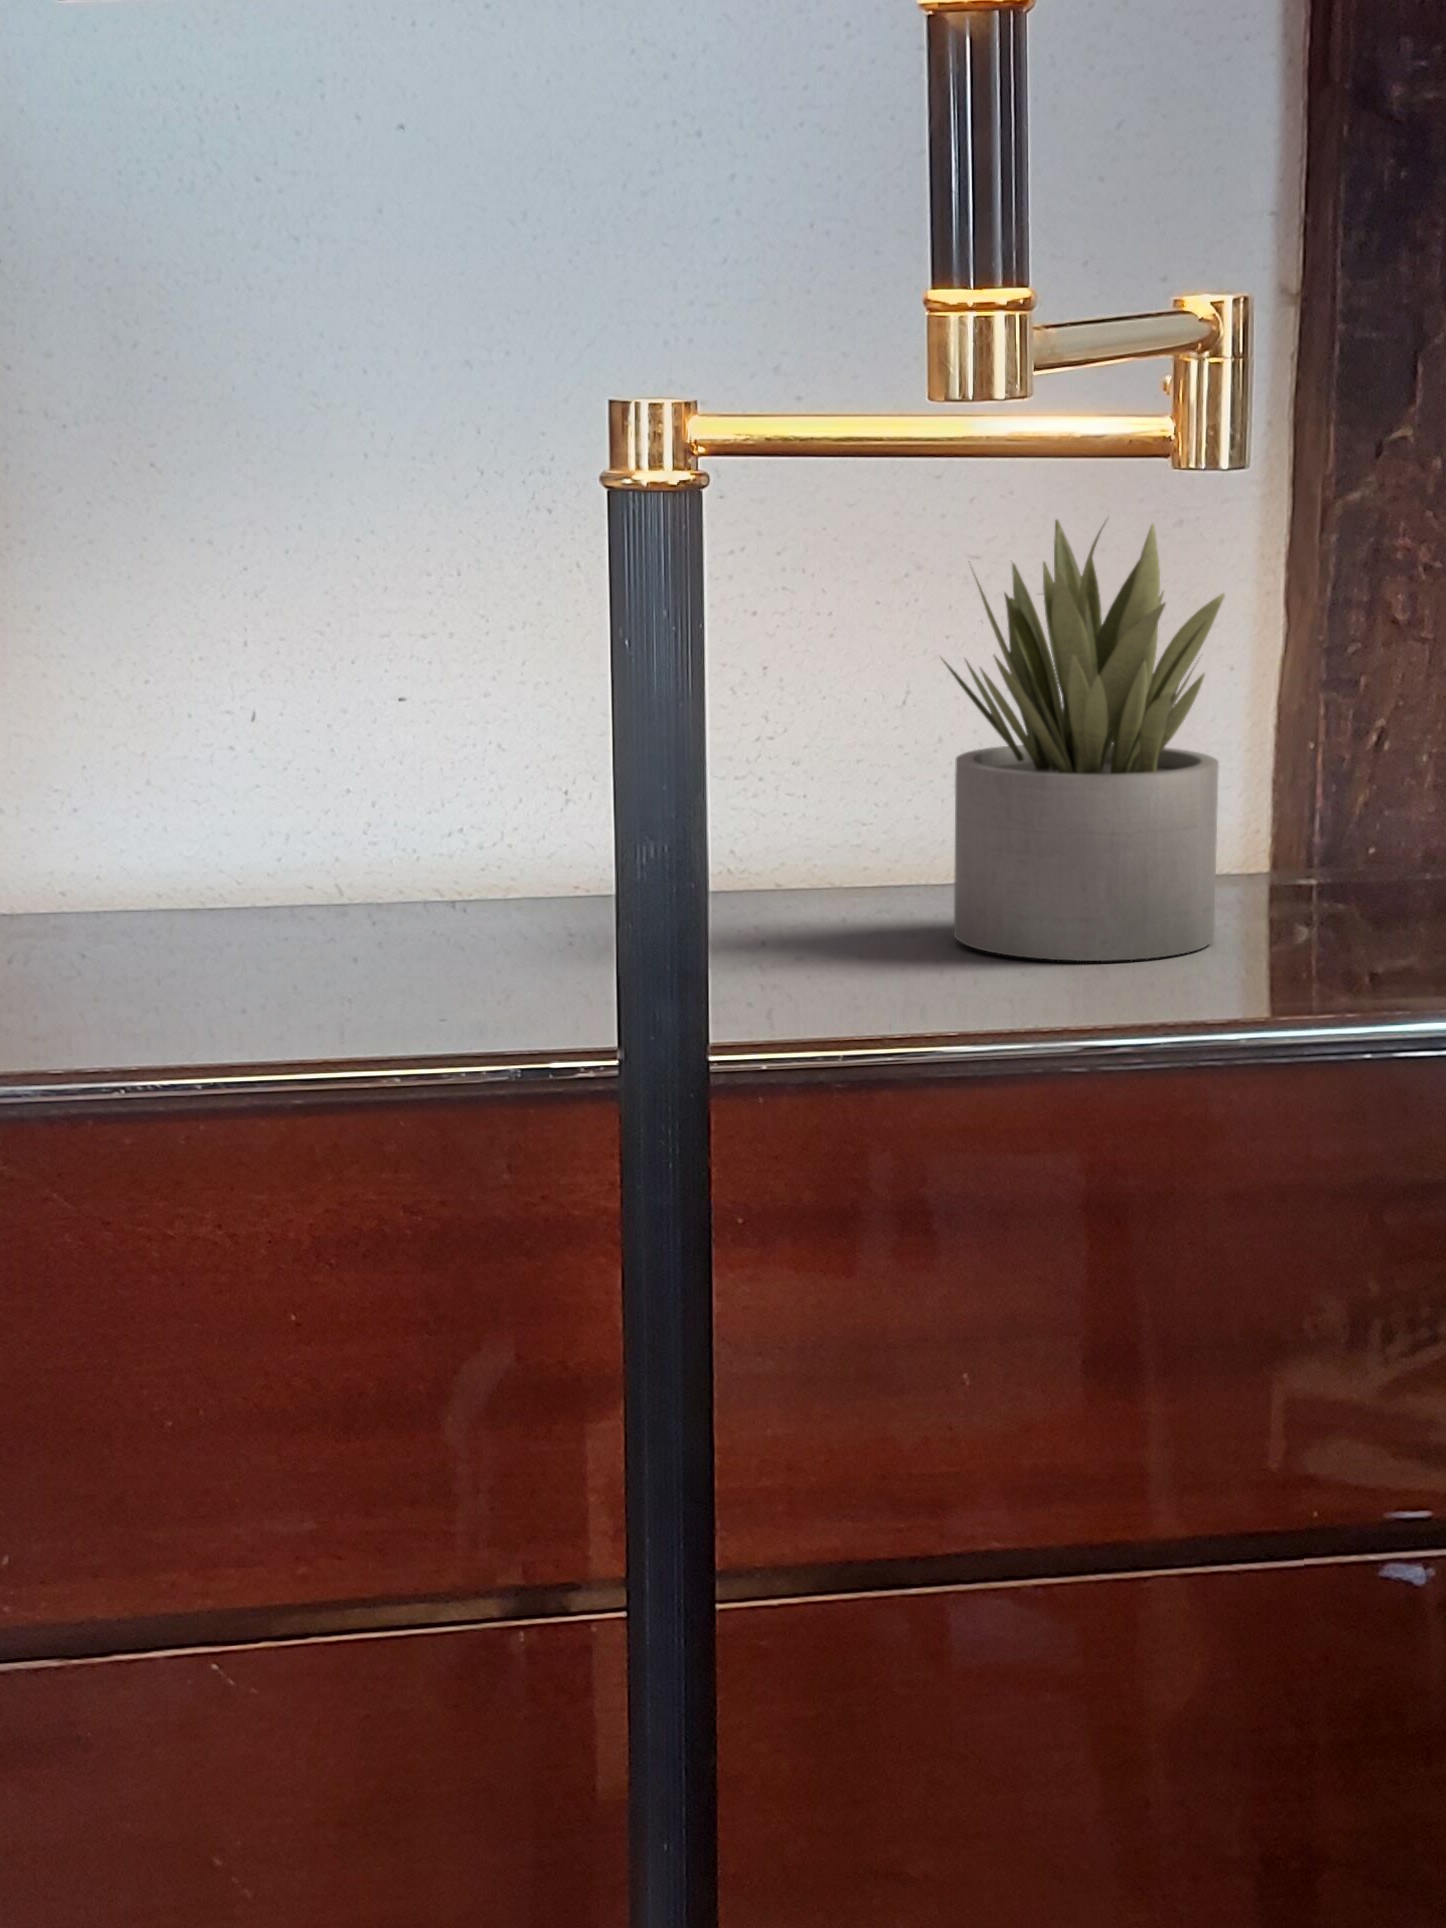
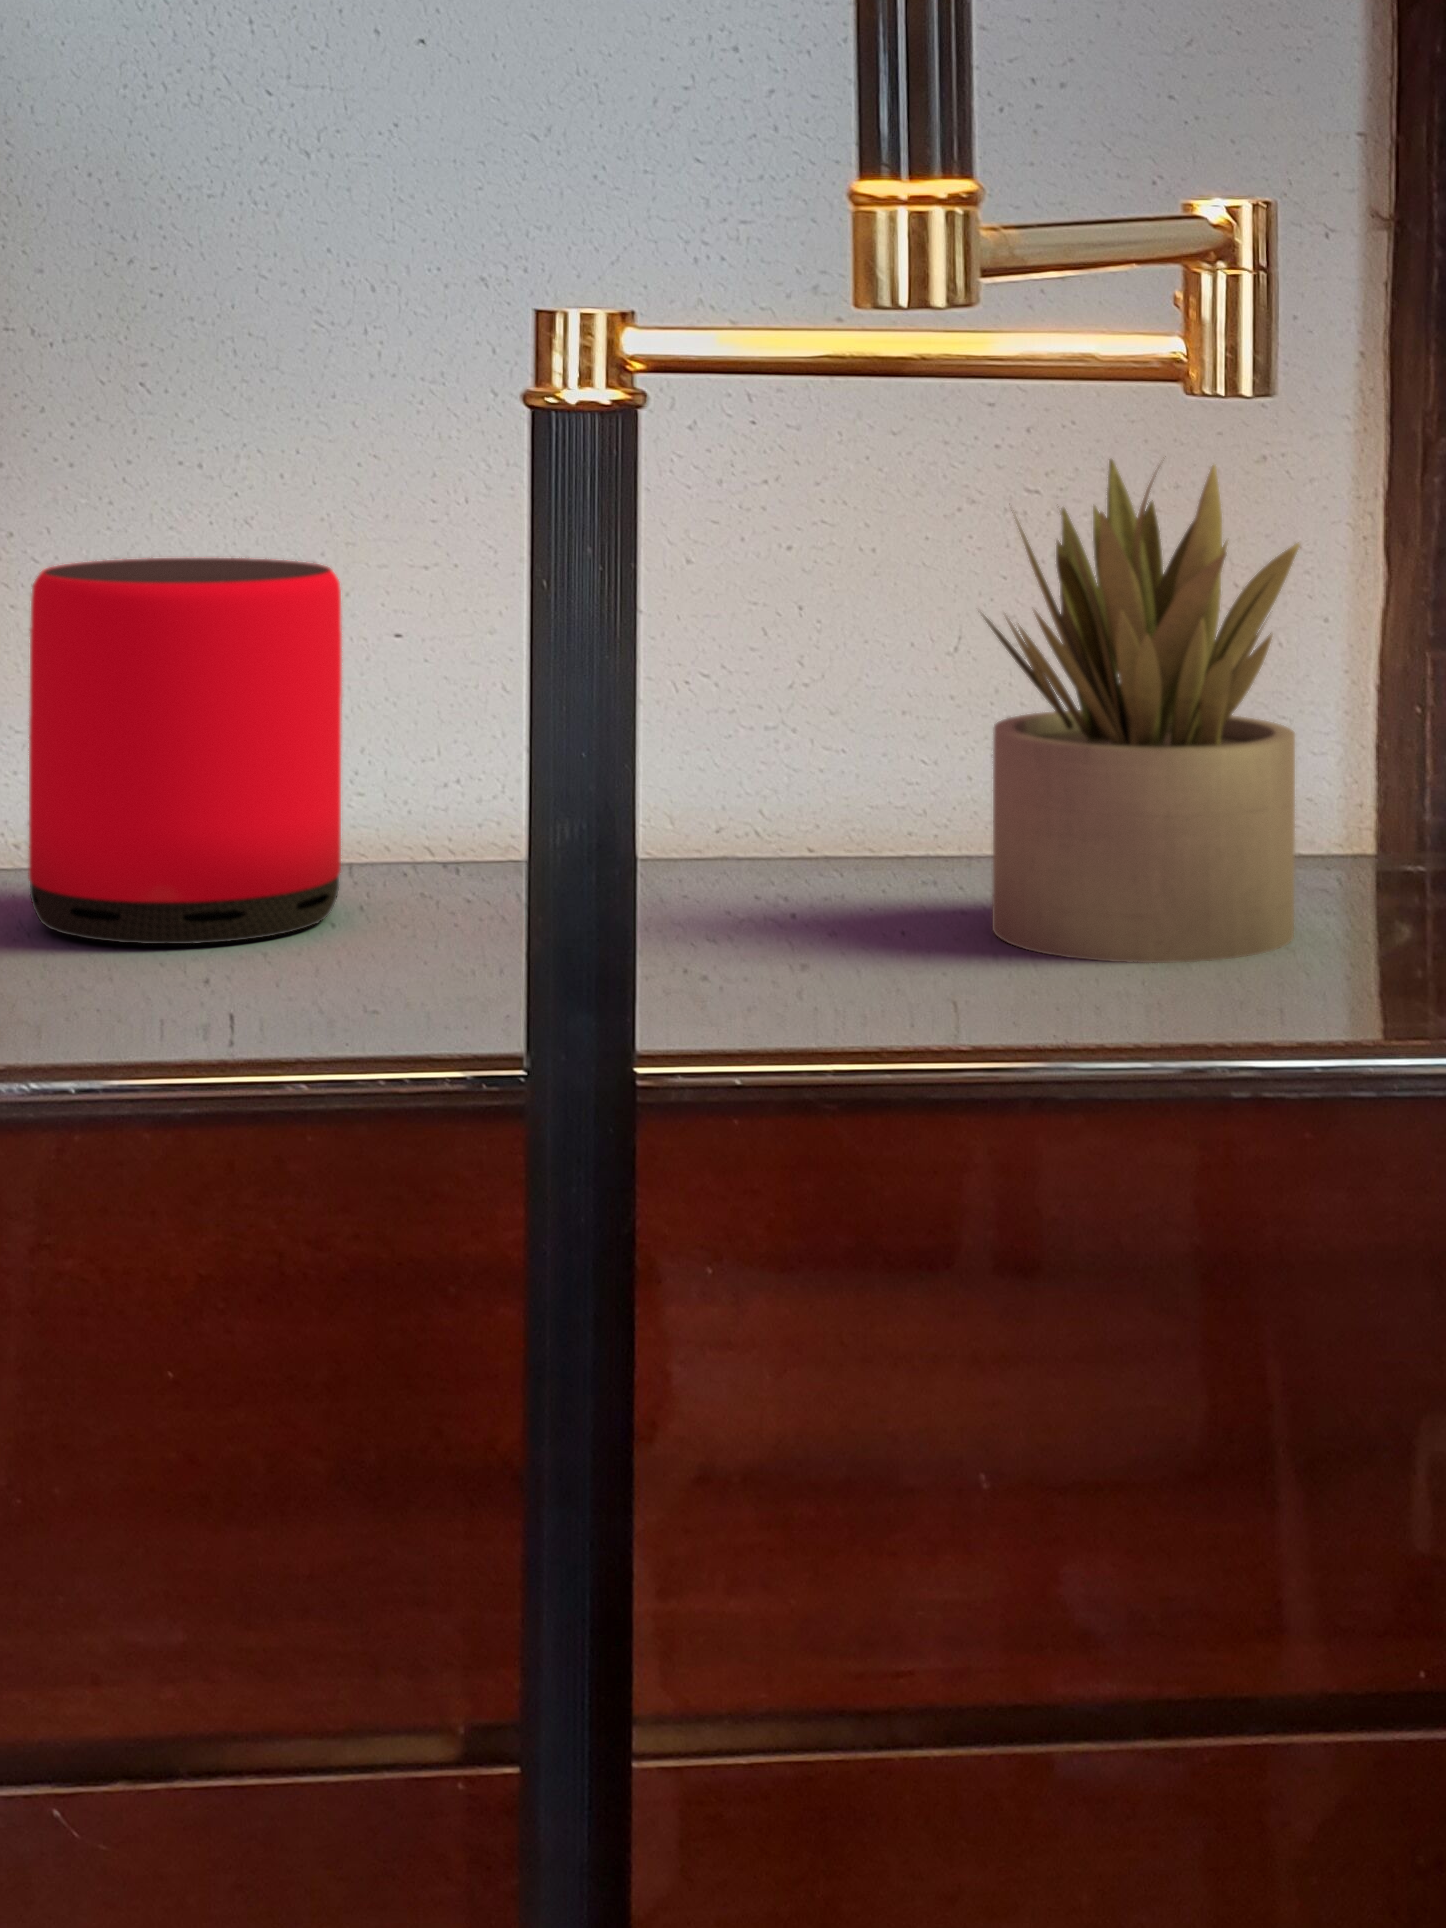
speaker: none [80,619,370,965] -> present [28,558,342,944]

